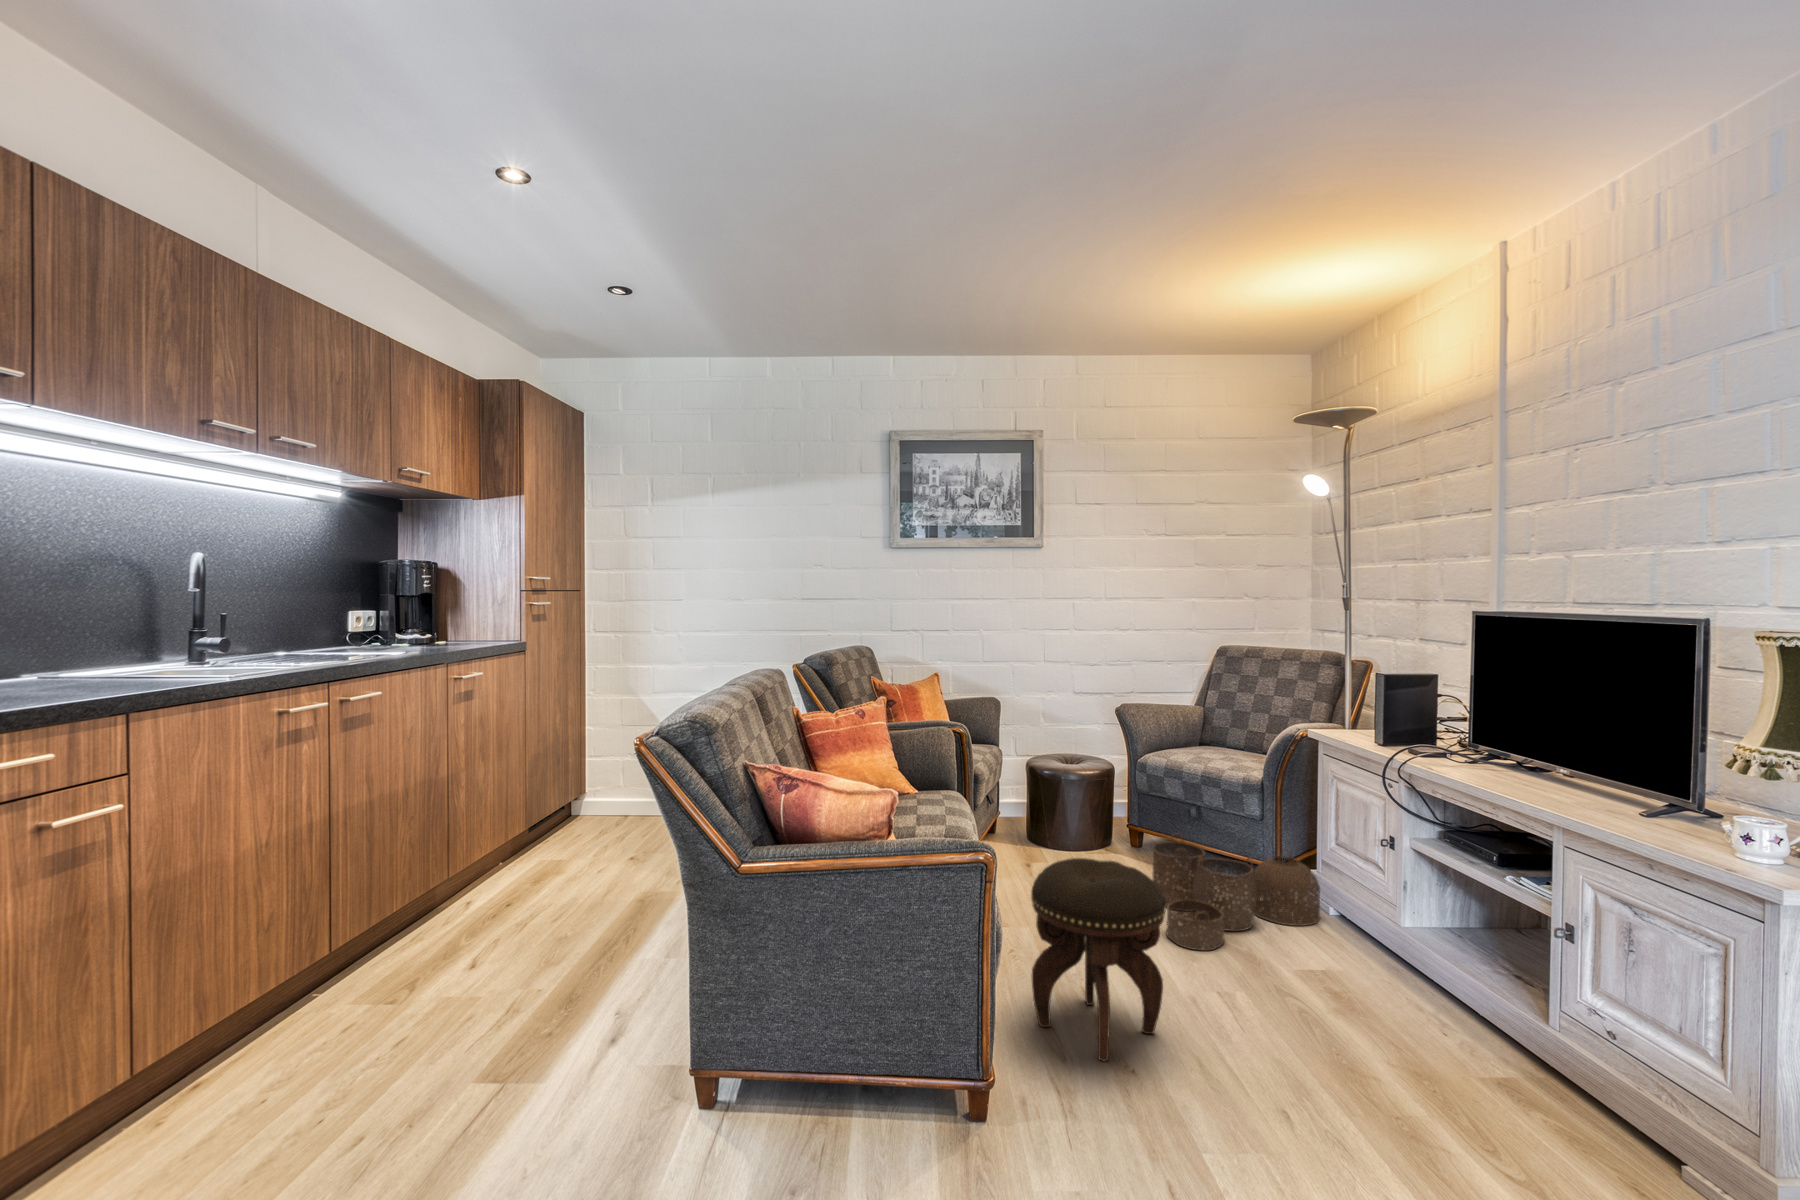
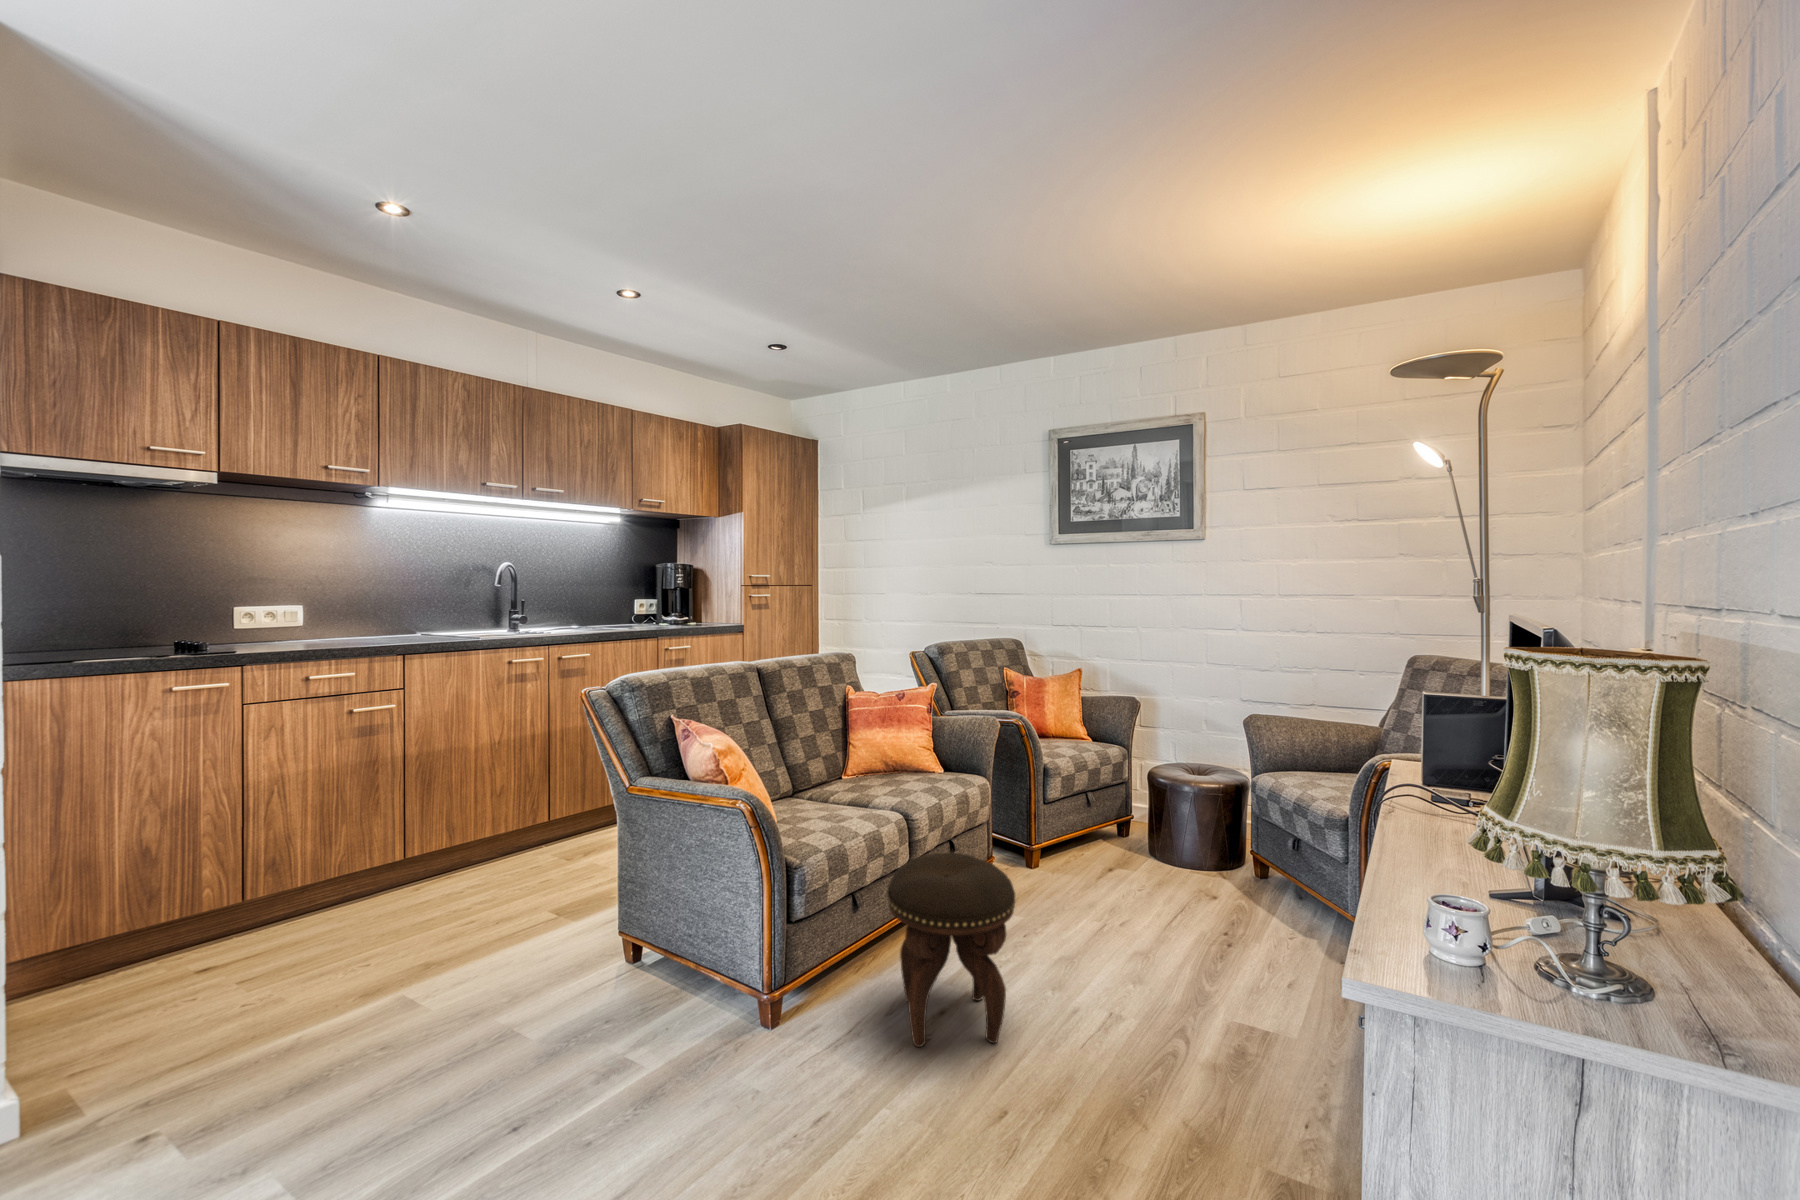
woven basket: present [1152,834,1320,951] -> none [1146,865,1384,1010]

